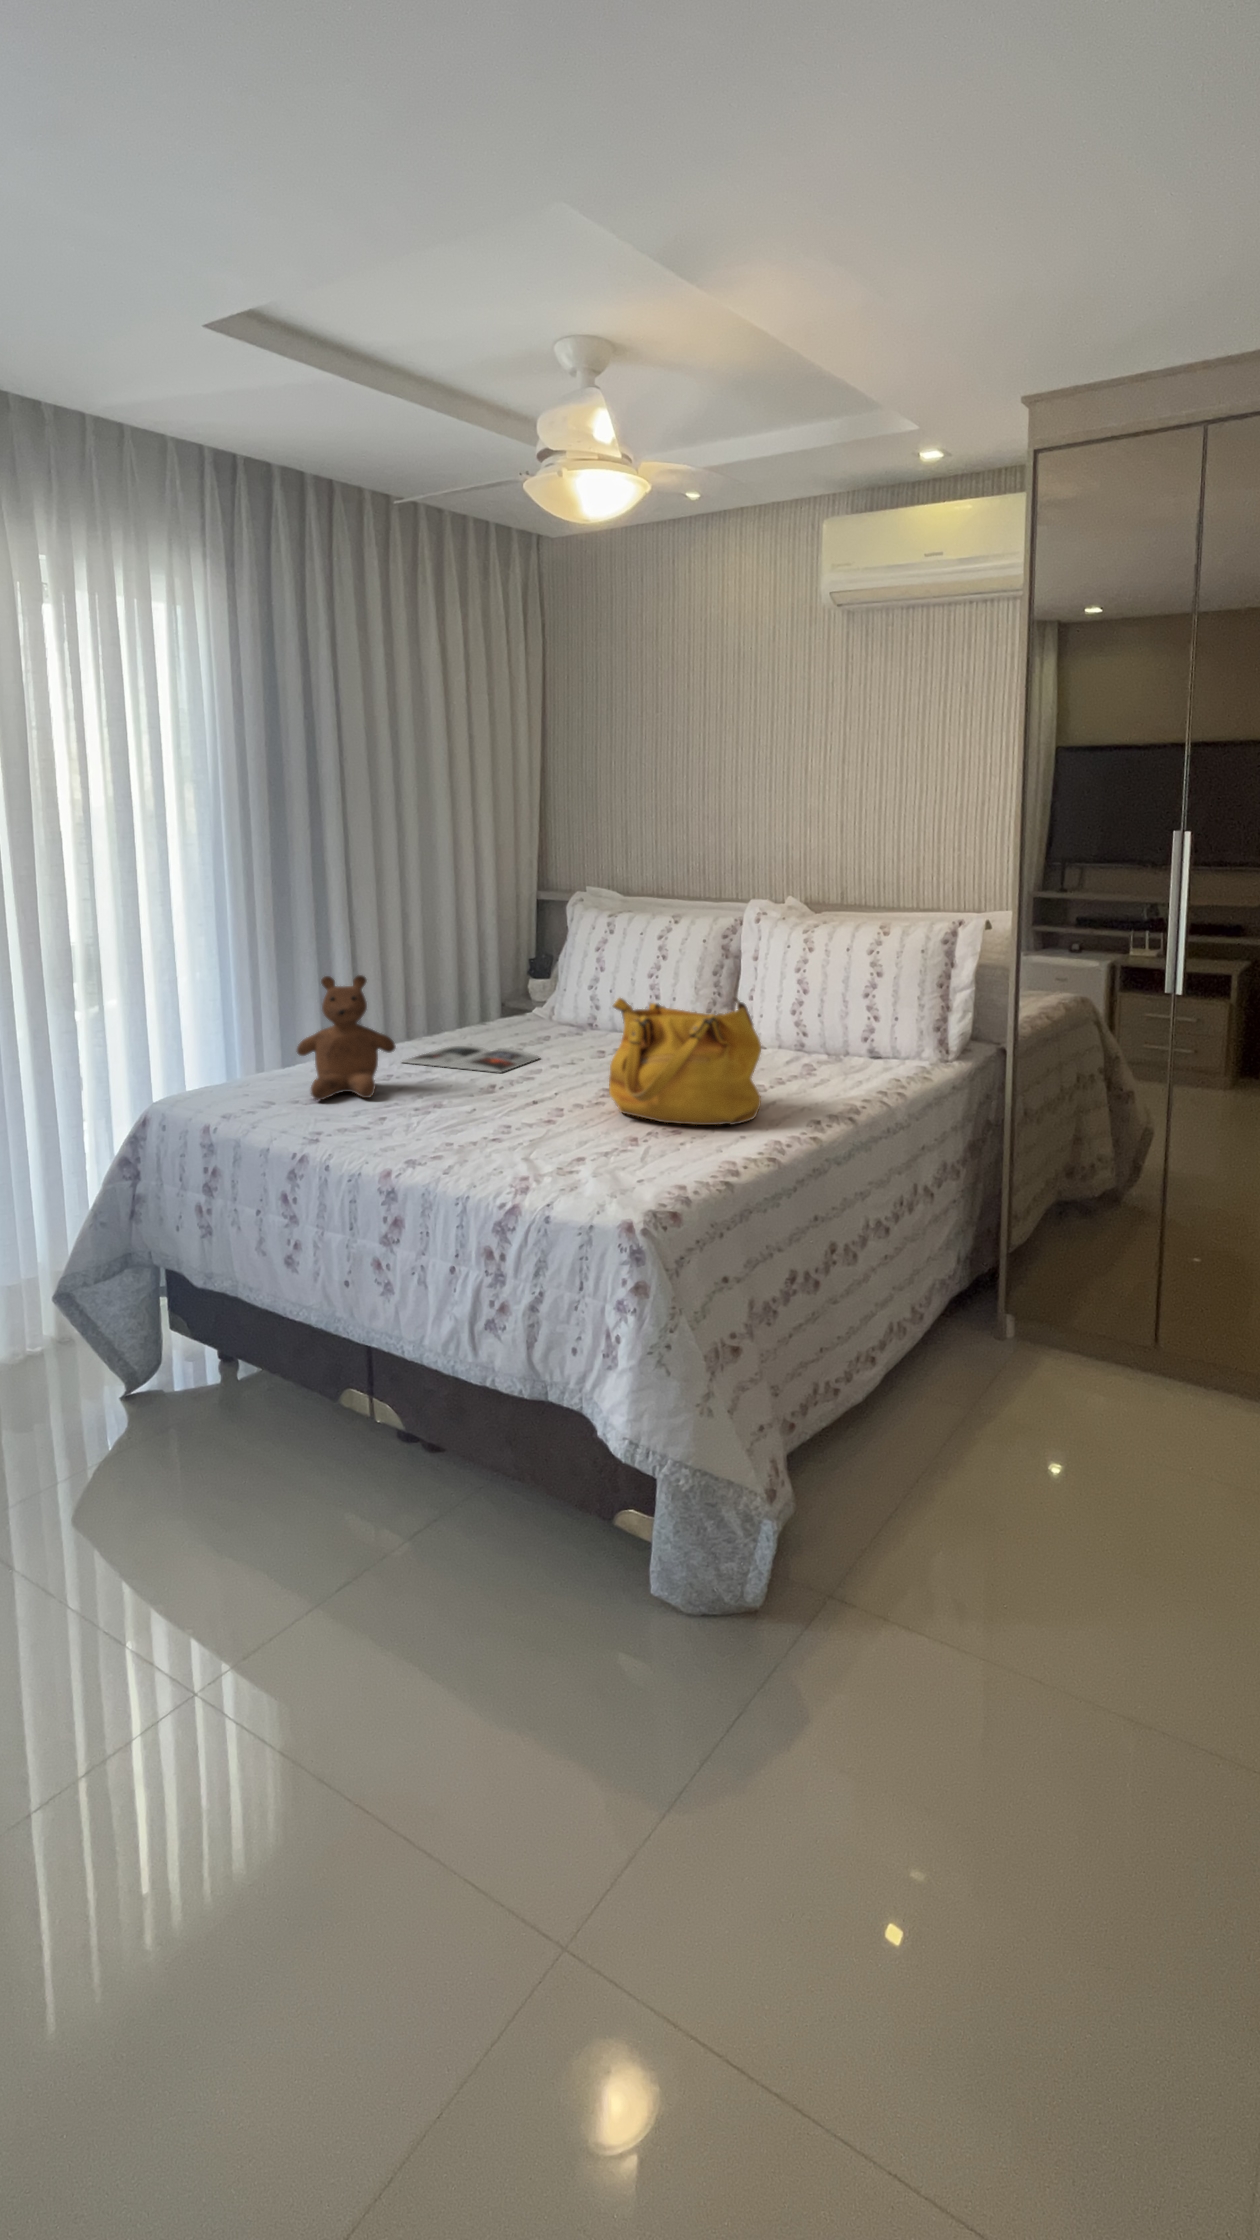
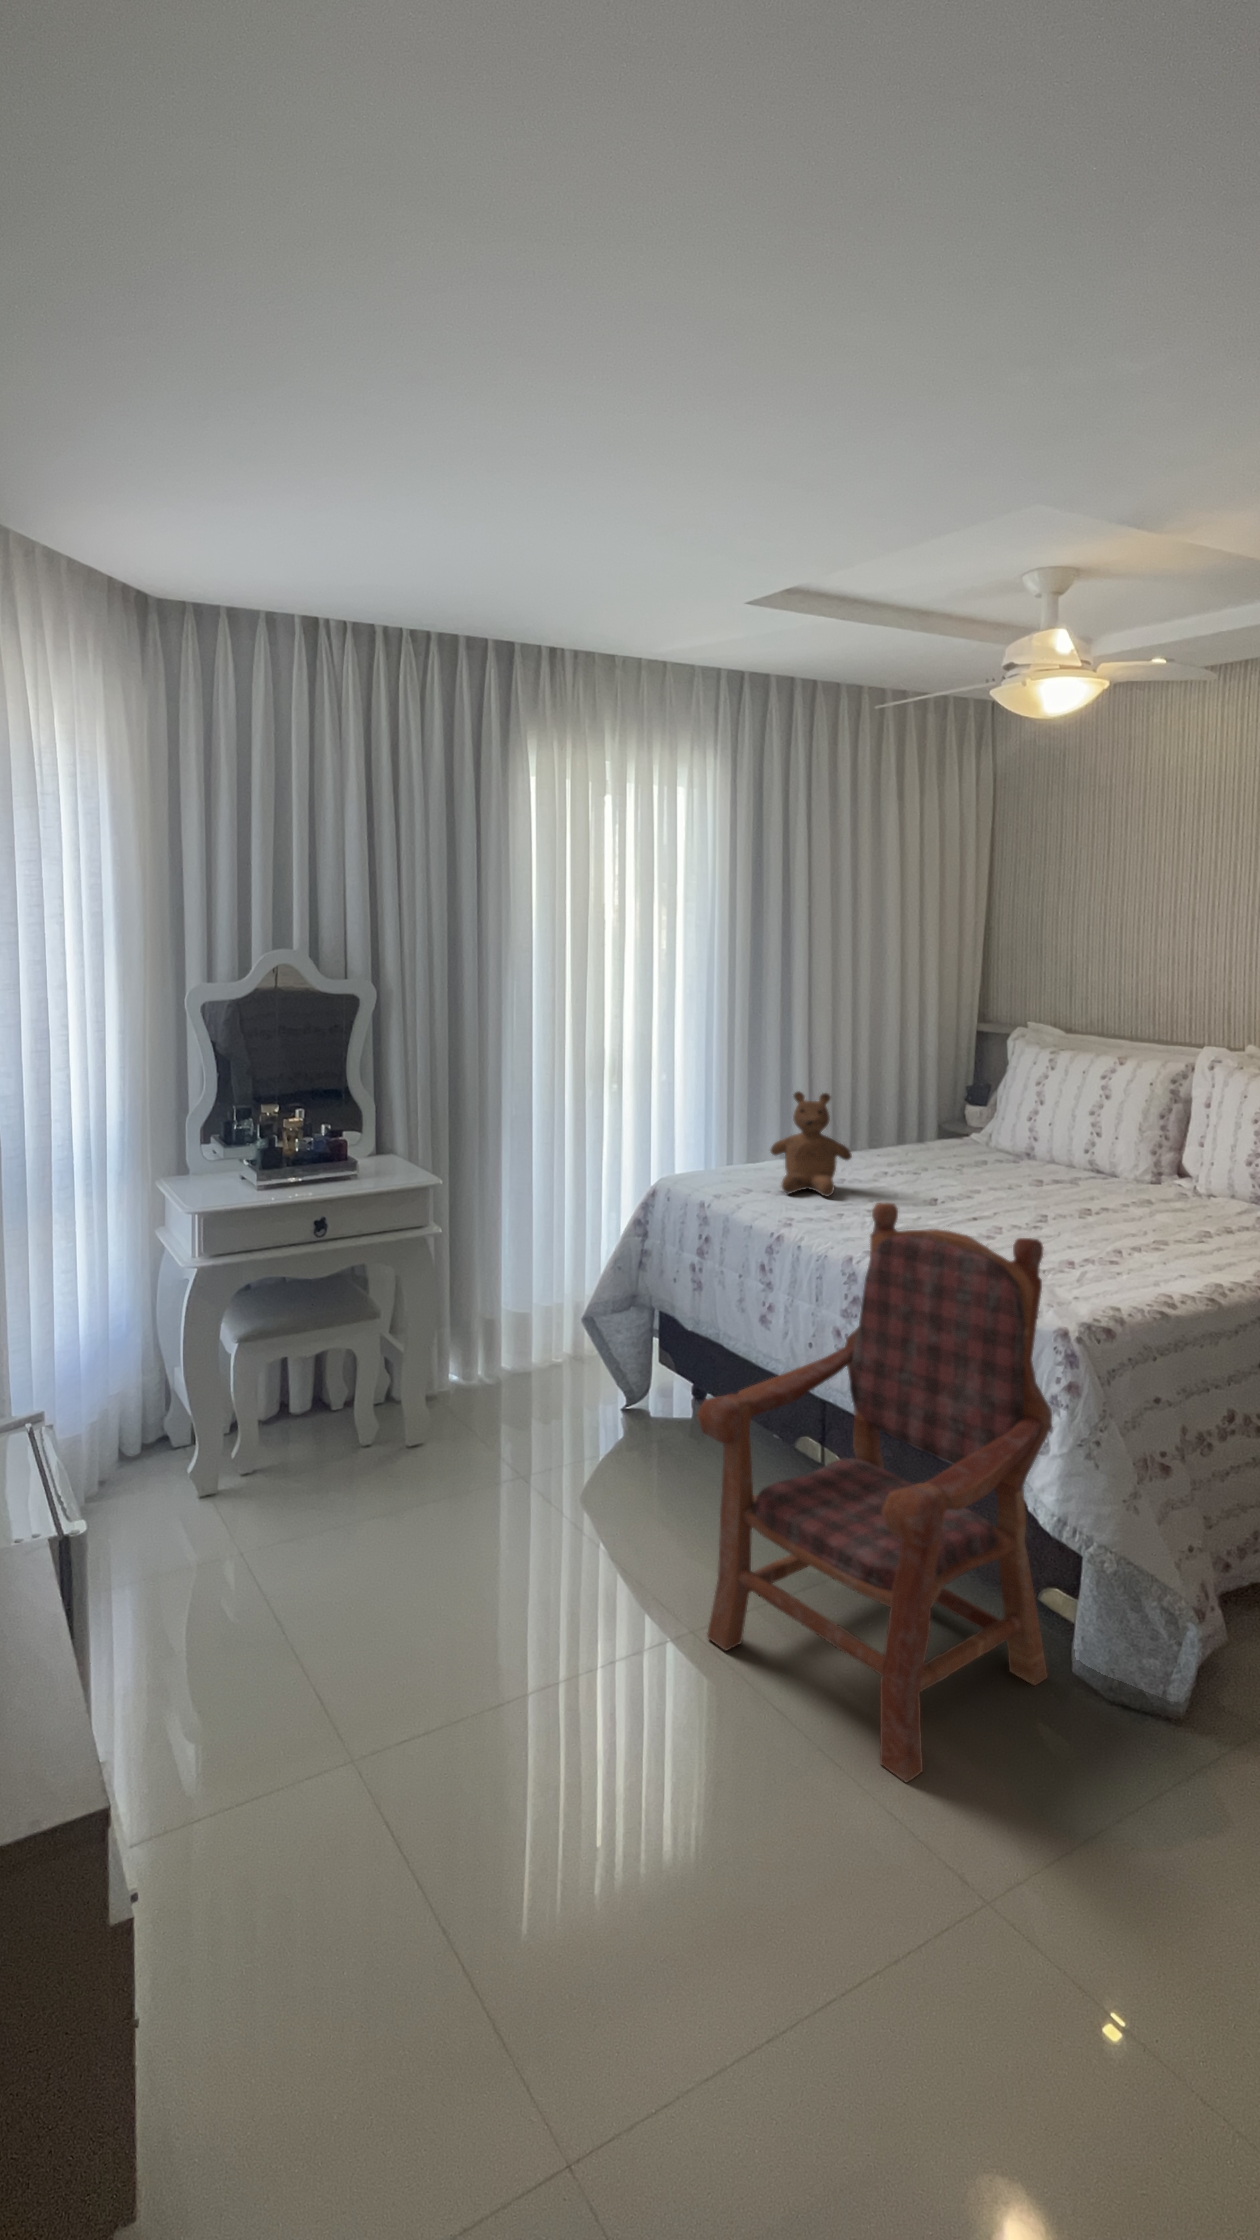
handbag: present [609,997,761,1125] -> none [1047,1133,1205,1264]
magazine: present [403,1046,539,1073] -> none [851,1161,980,1189]
armchair: none [176,1100,626,1822] -> present [697,1203,1052,1782]

